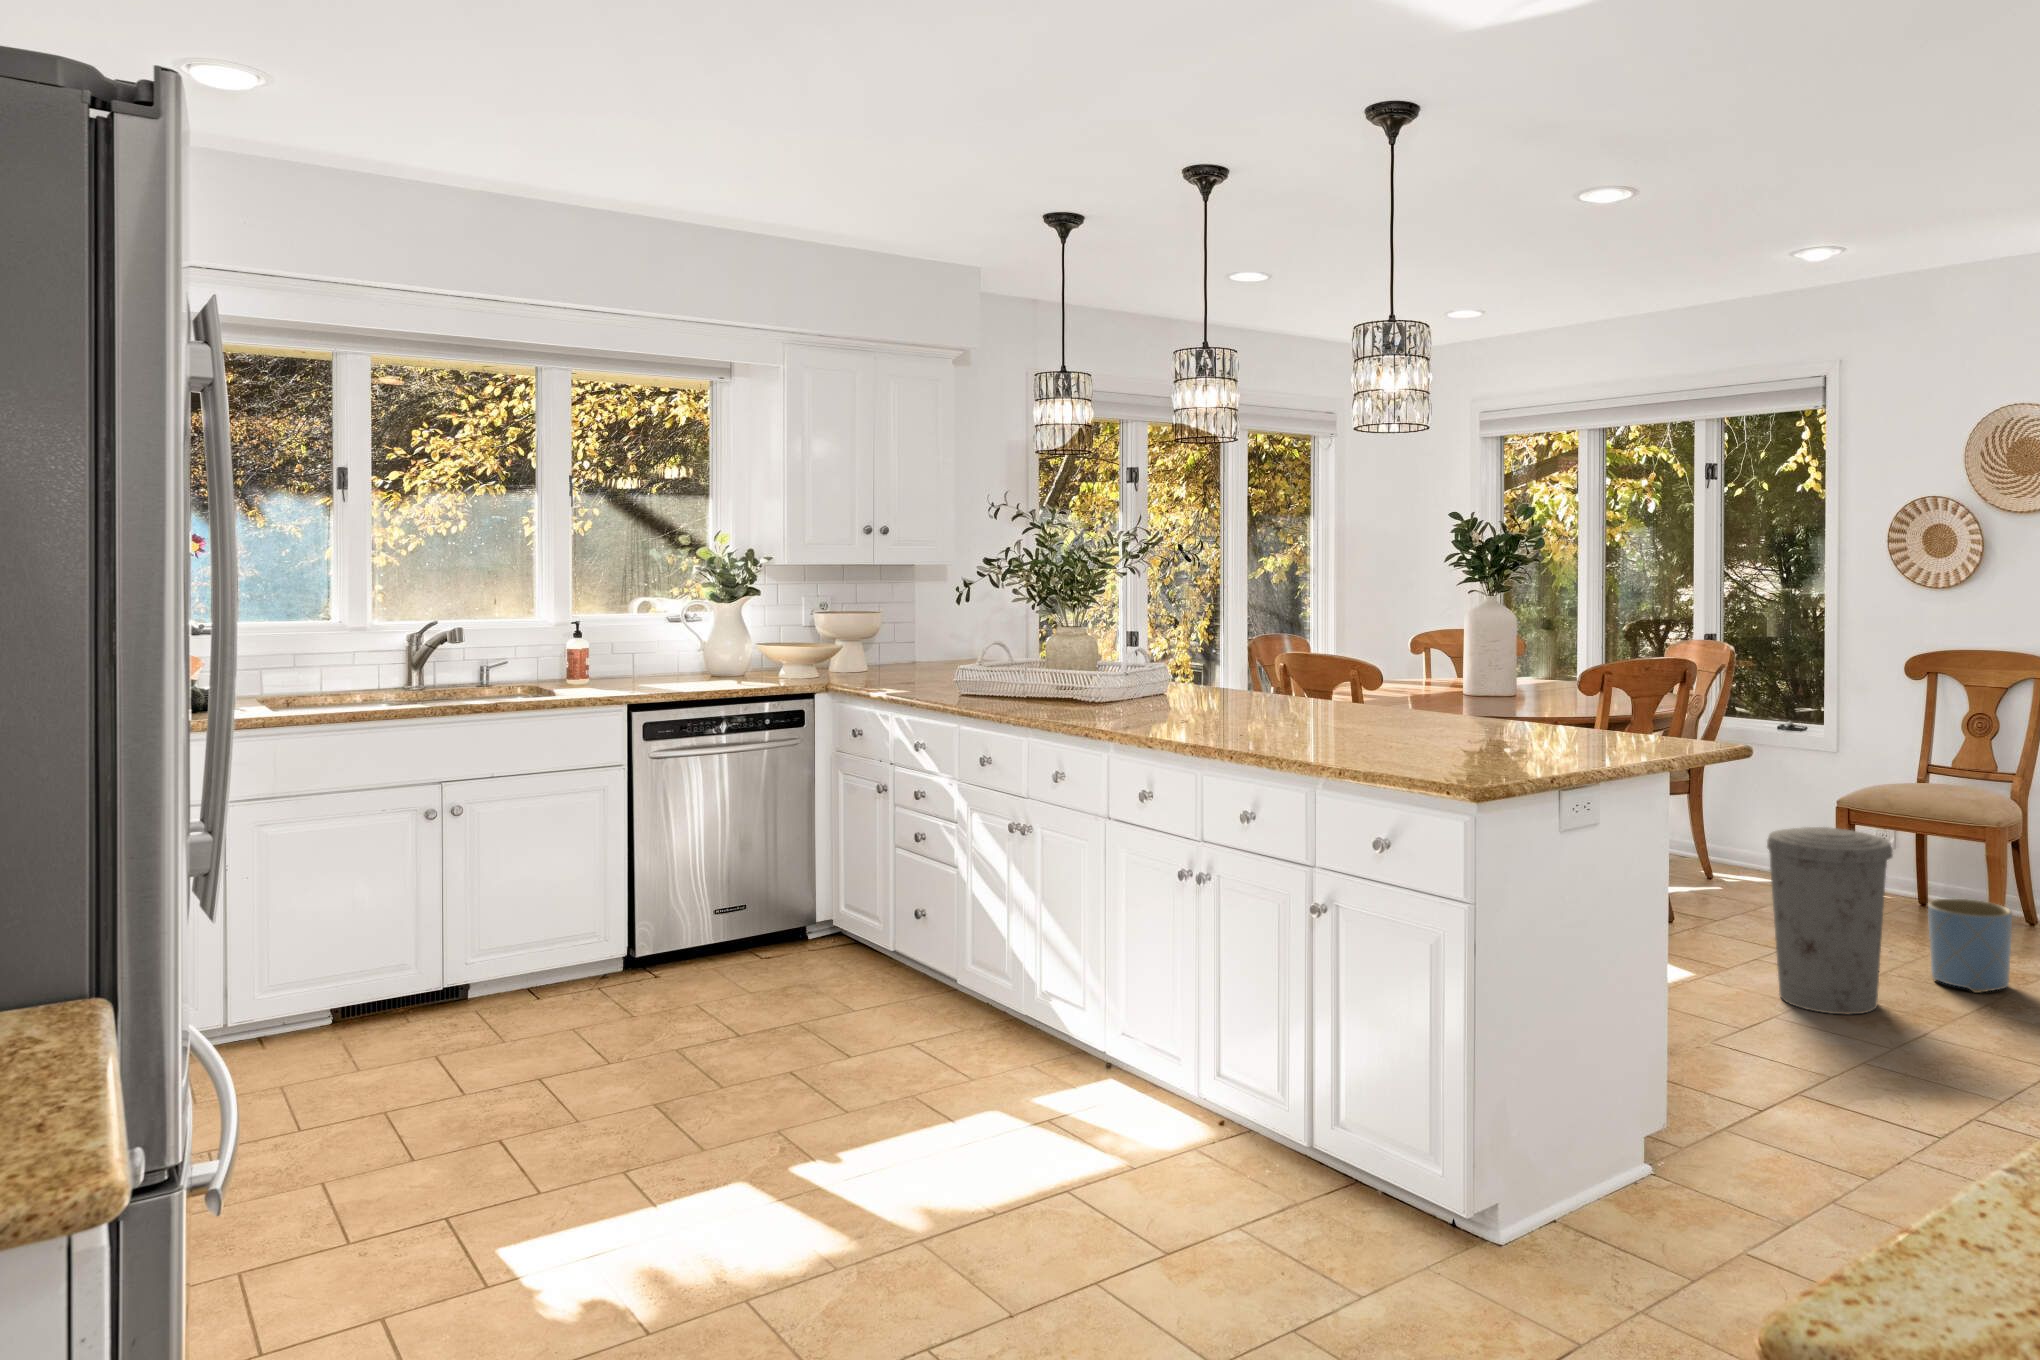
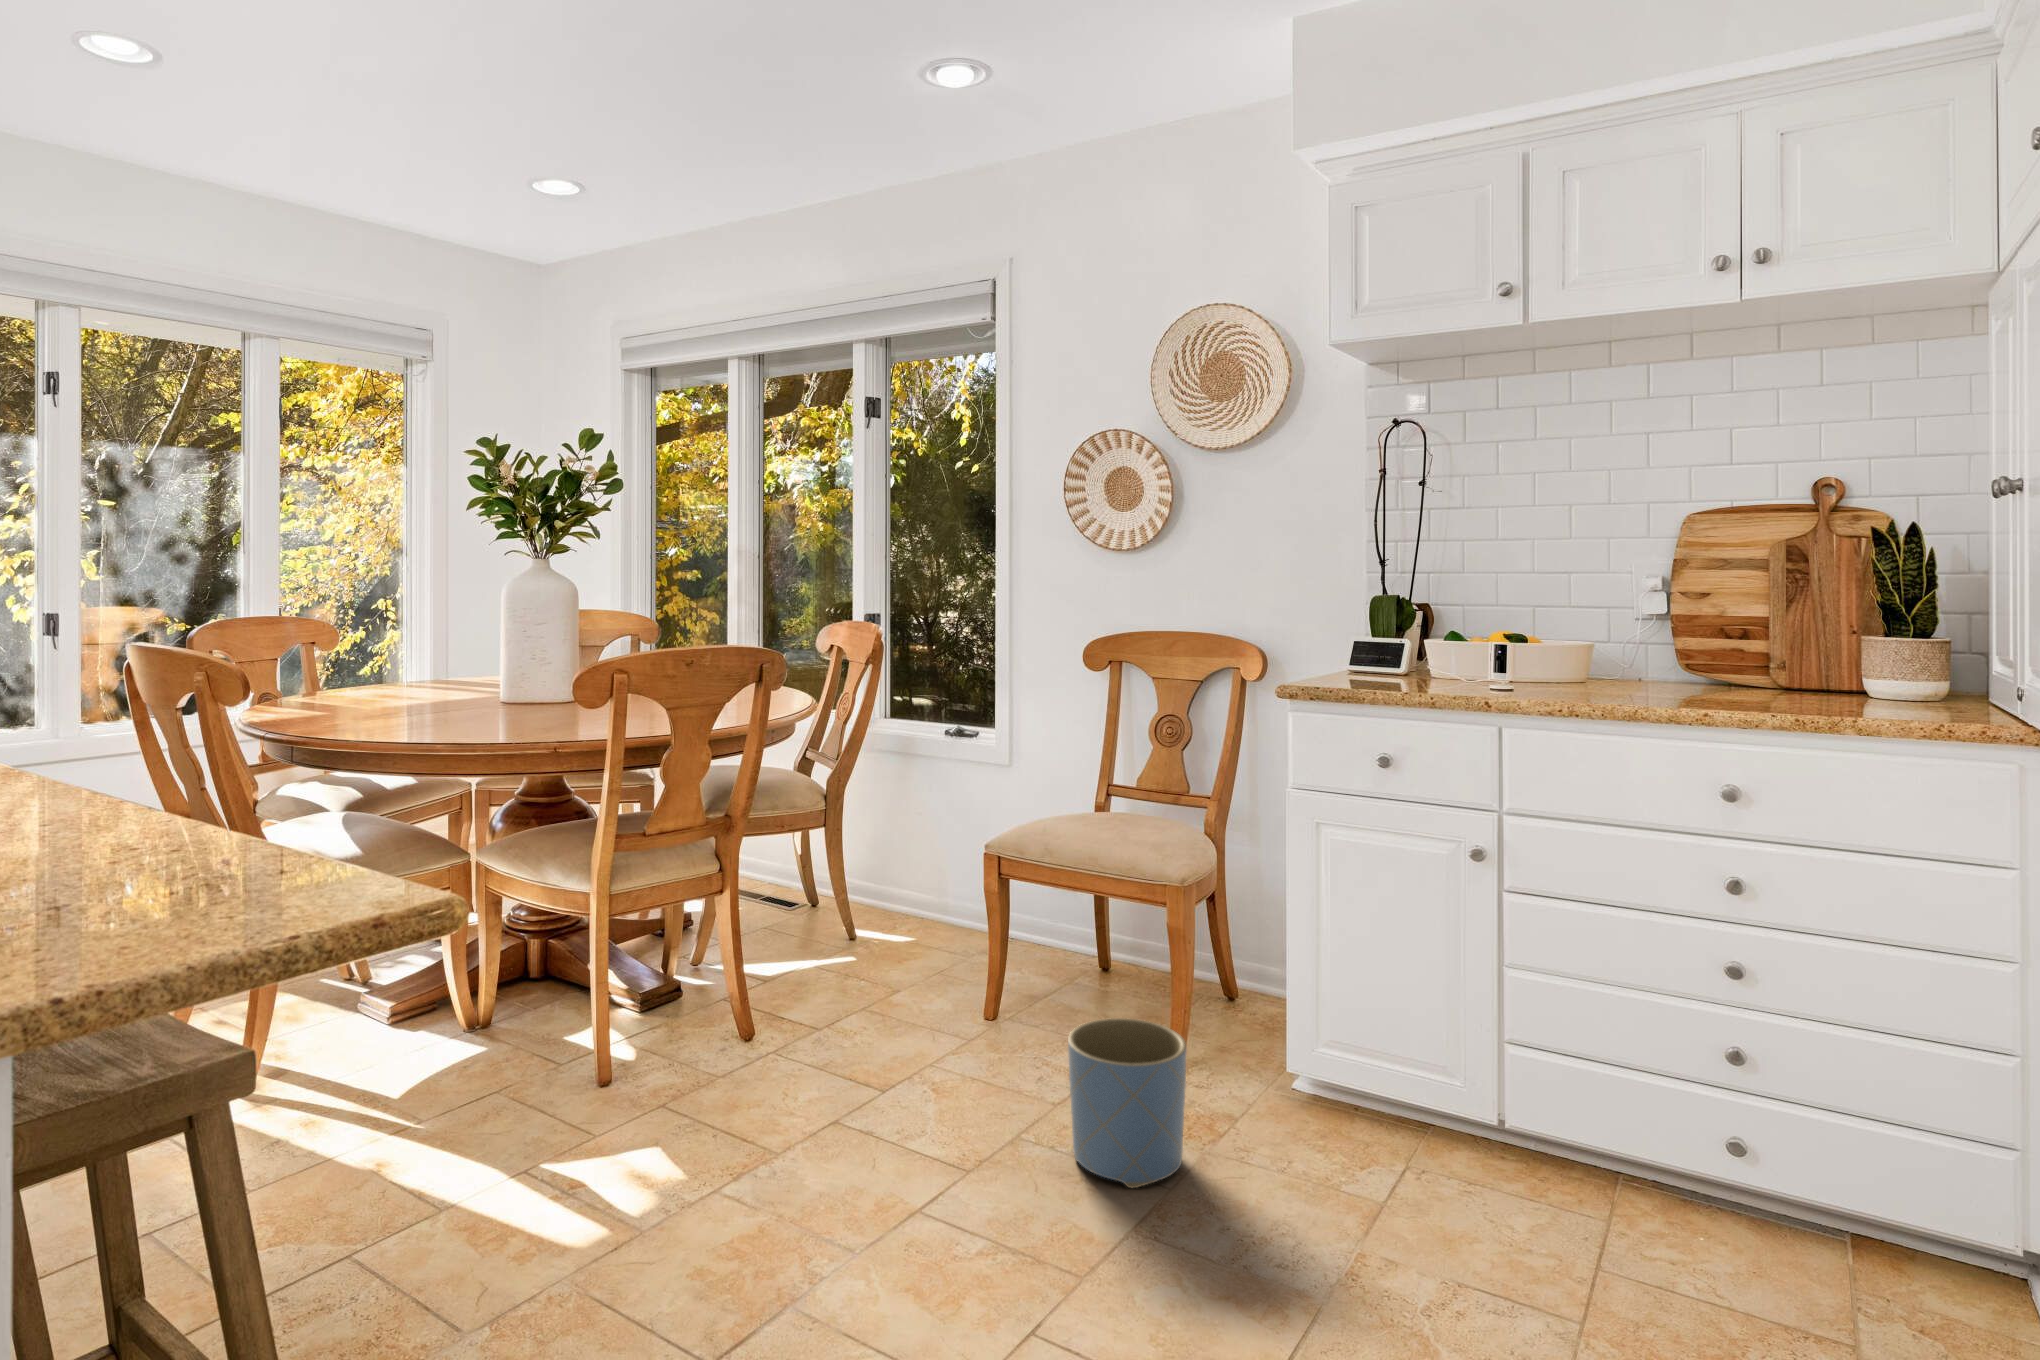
trash can: present [1767,827,1893,1014] -> none [791,936,992,1296]

